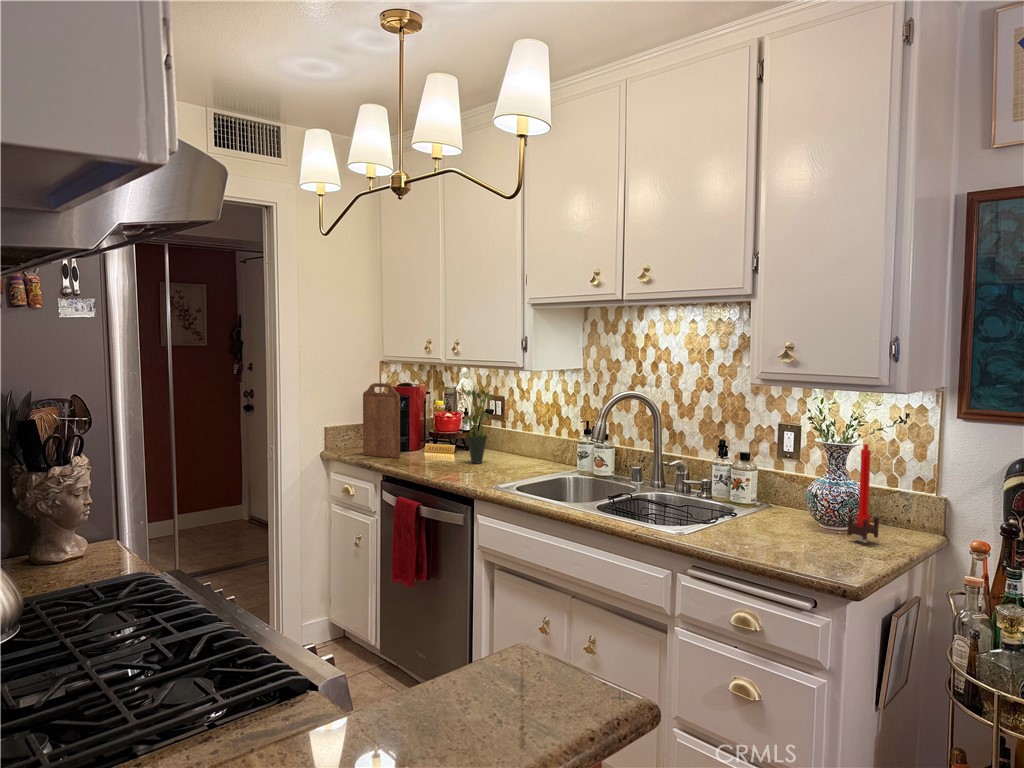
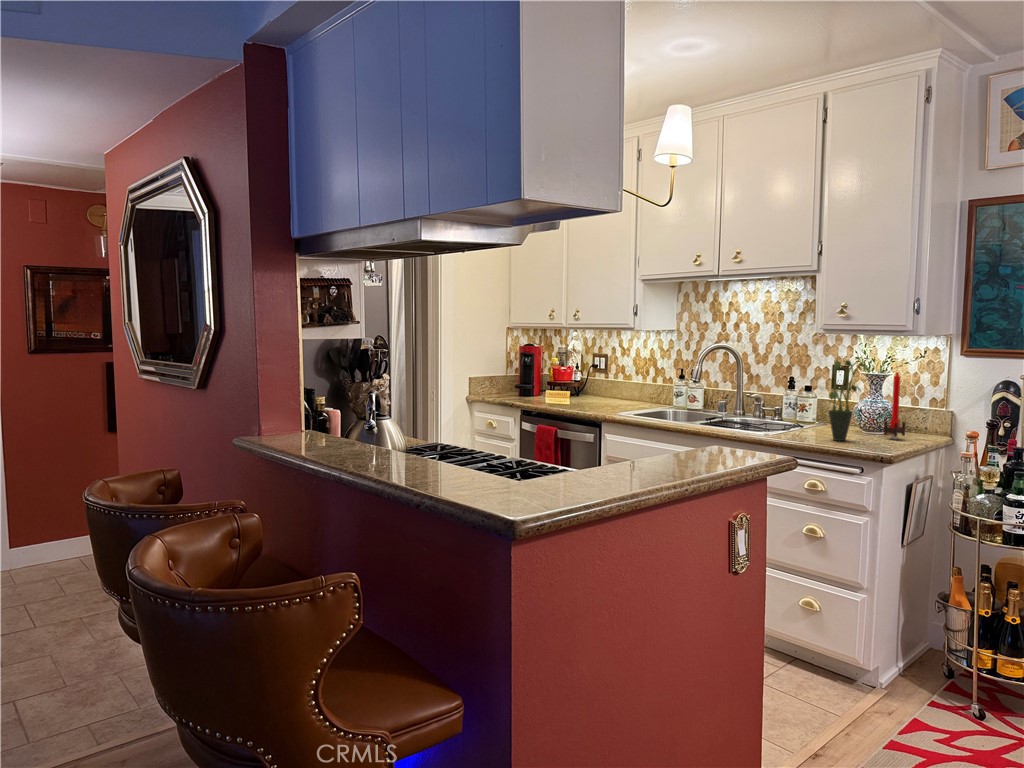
cutting board: present [363,383,400,458] -> none [500,343,530,400]
potted plant: present [464,390,492,463] -> present [829,360,868,441]

